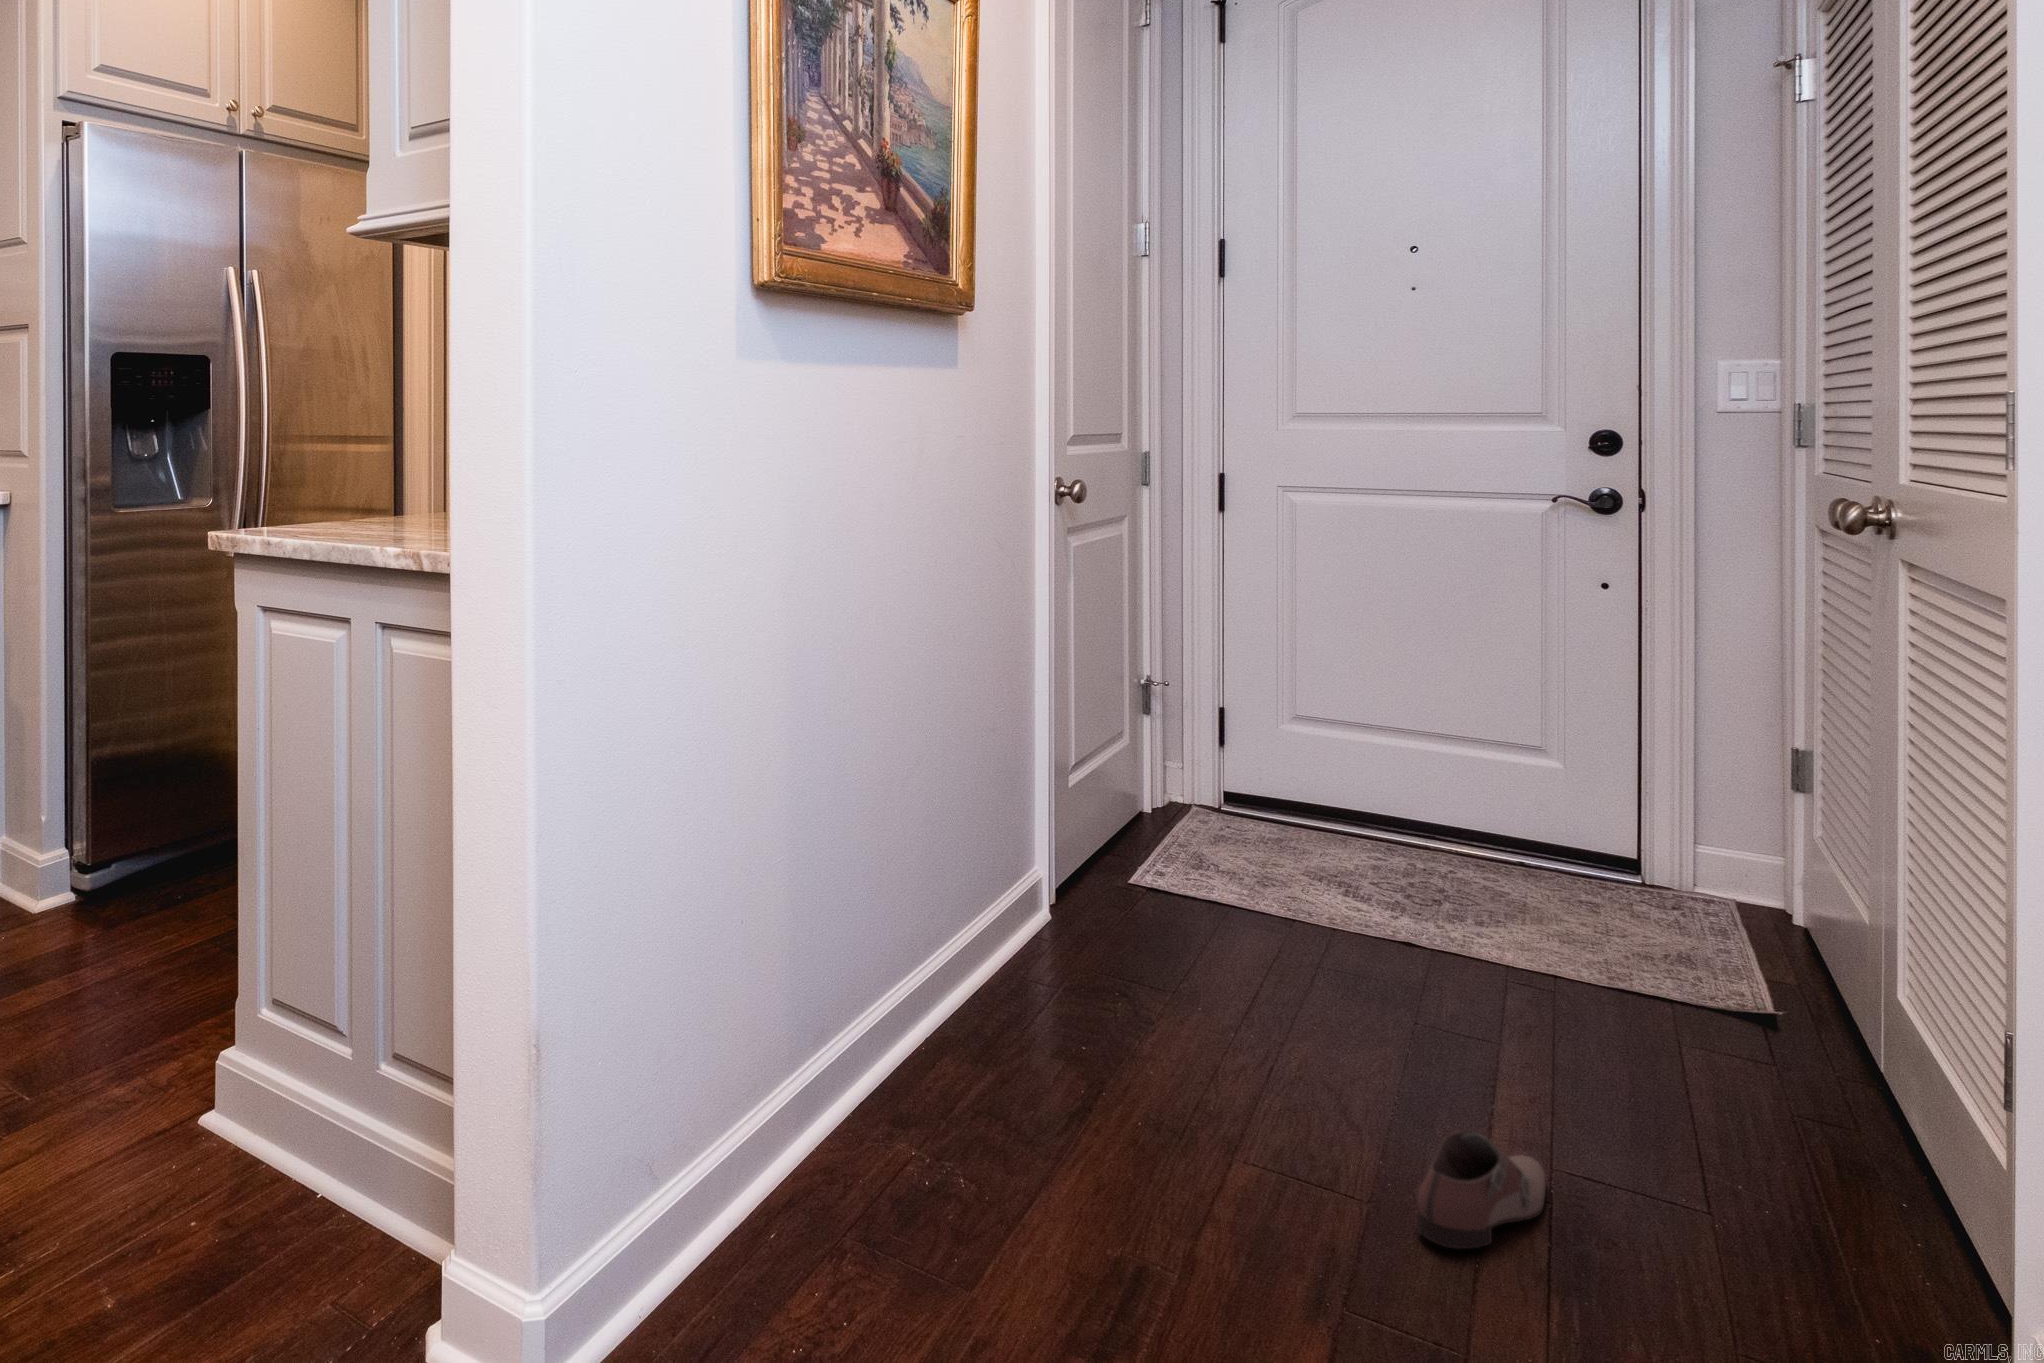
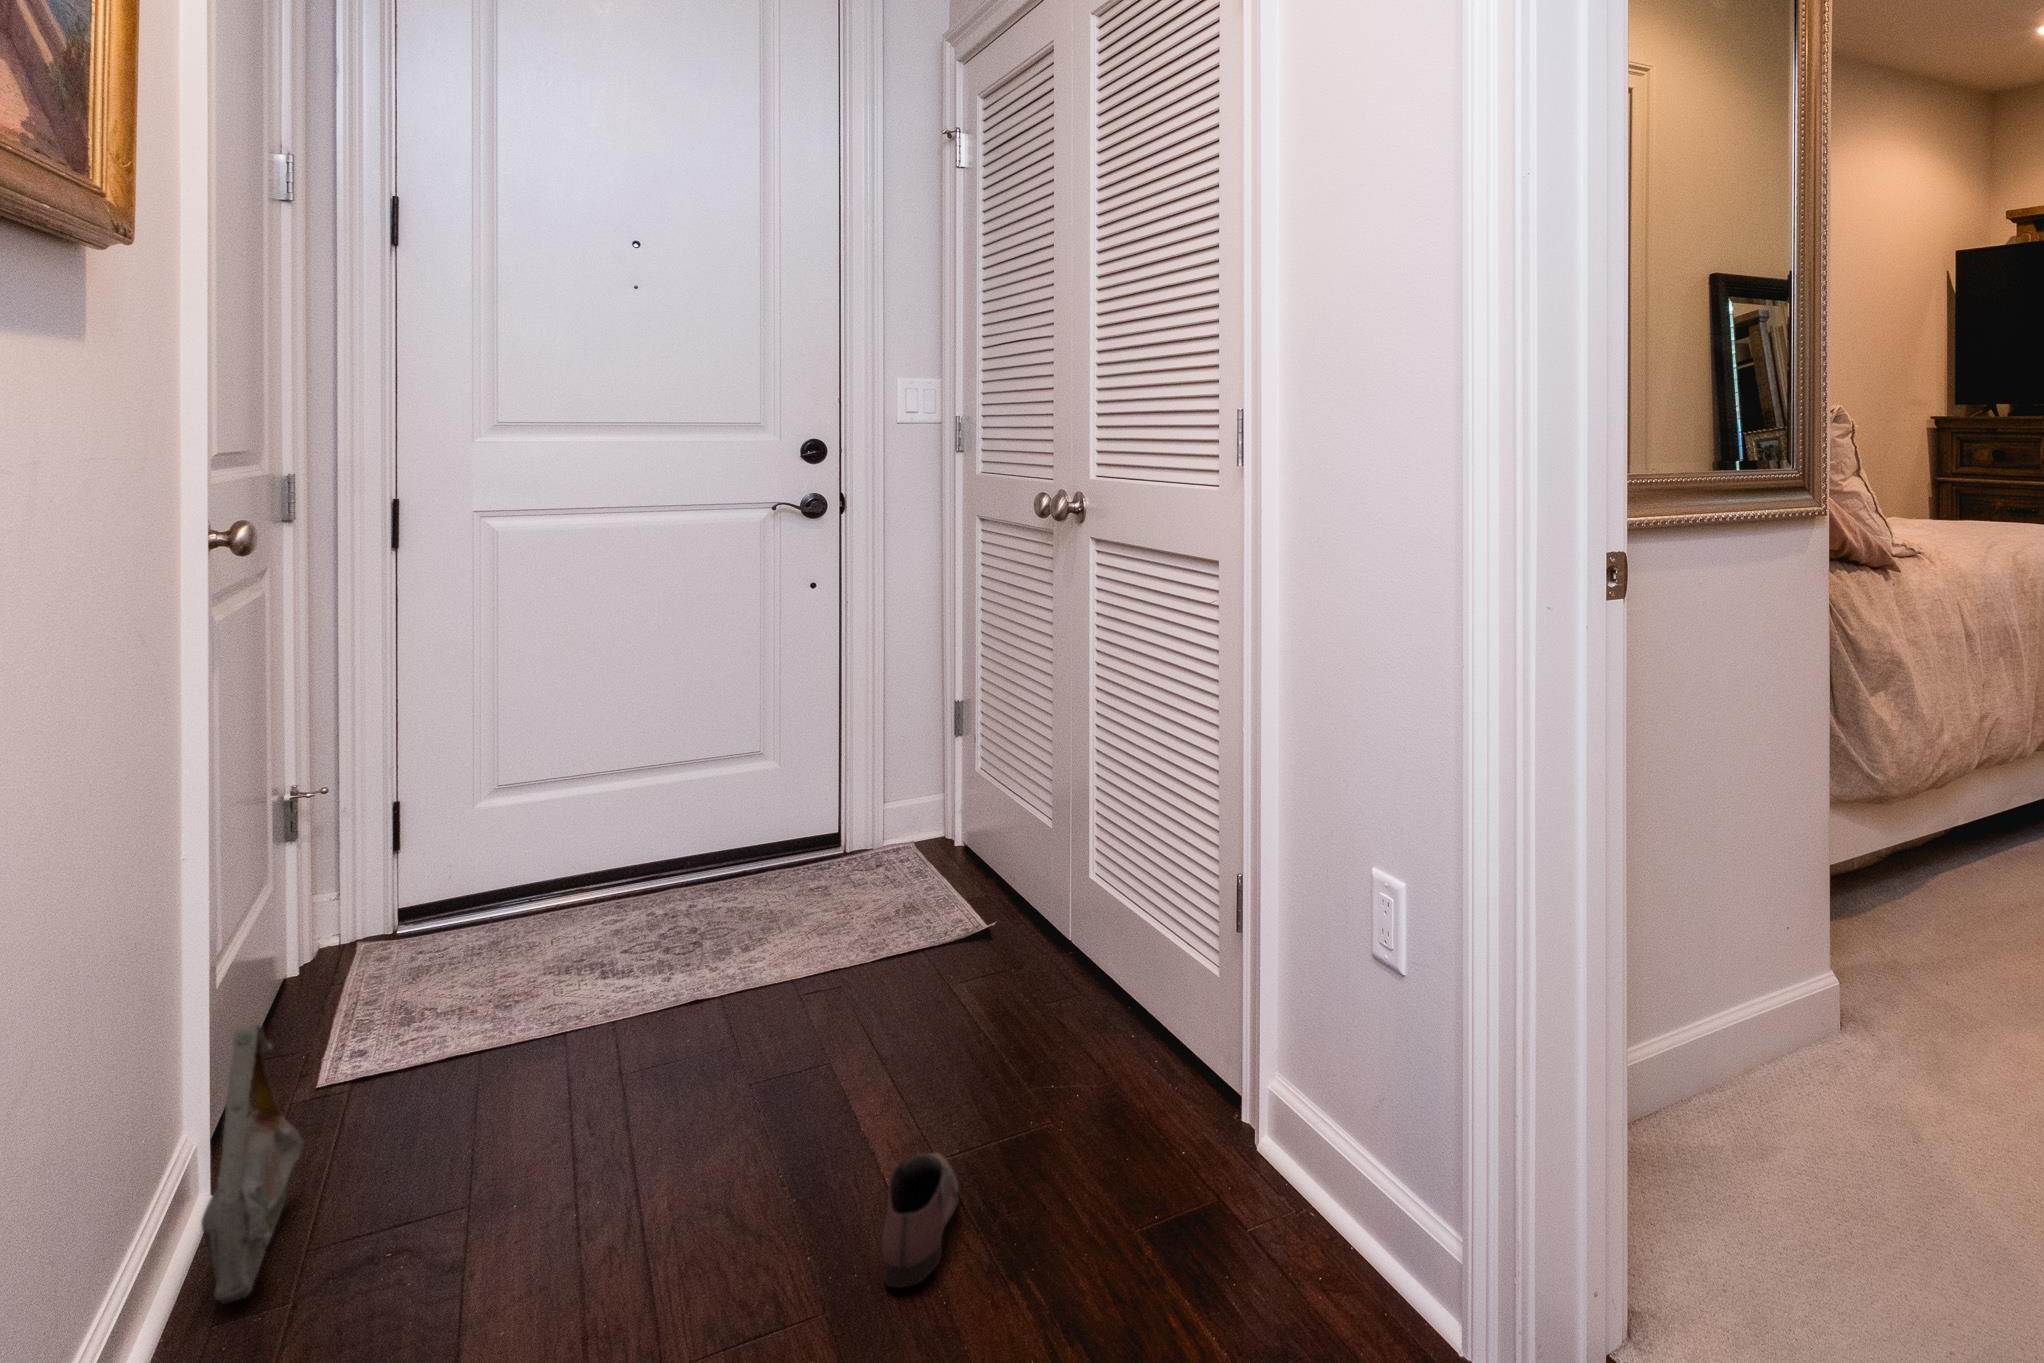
bag: none [1001,808,1081,983] -> present [201,1024,304,1303]

